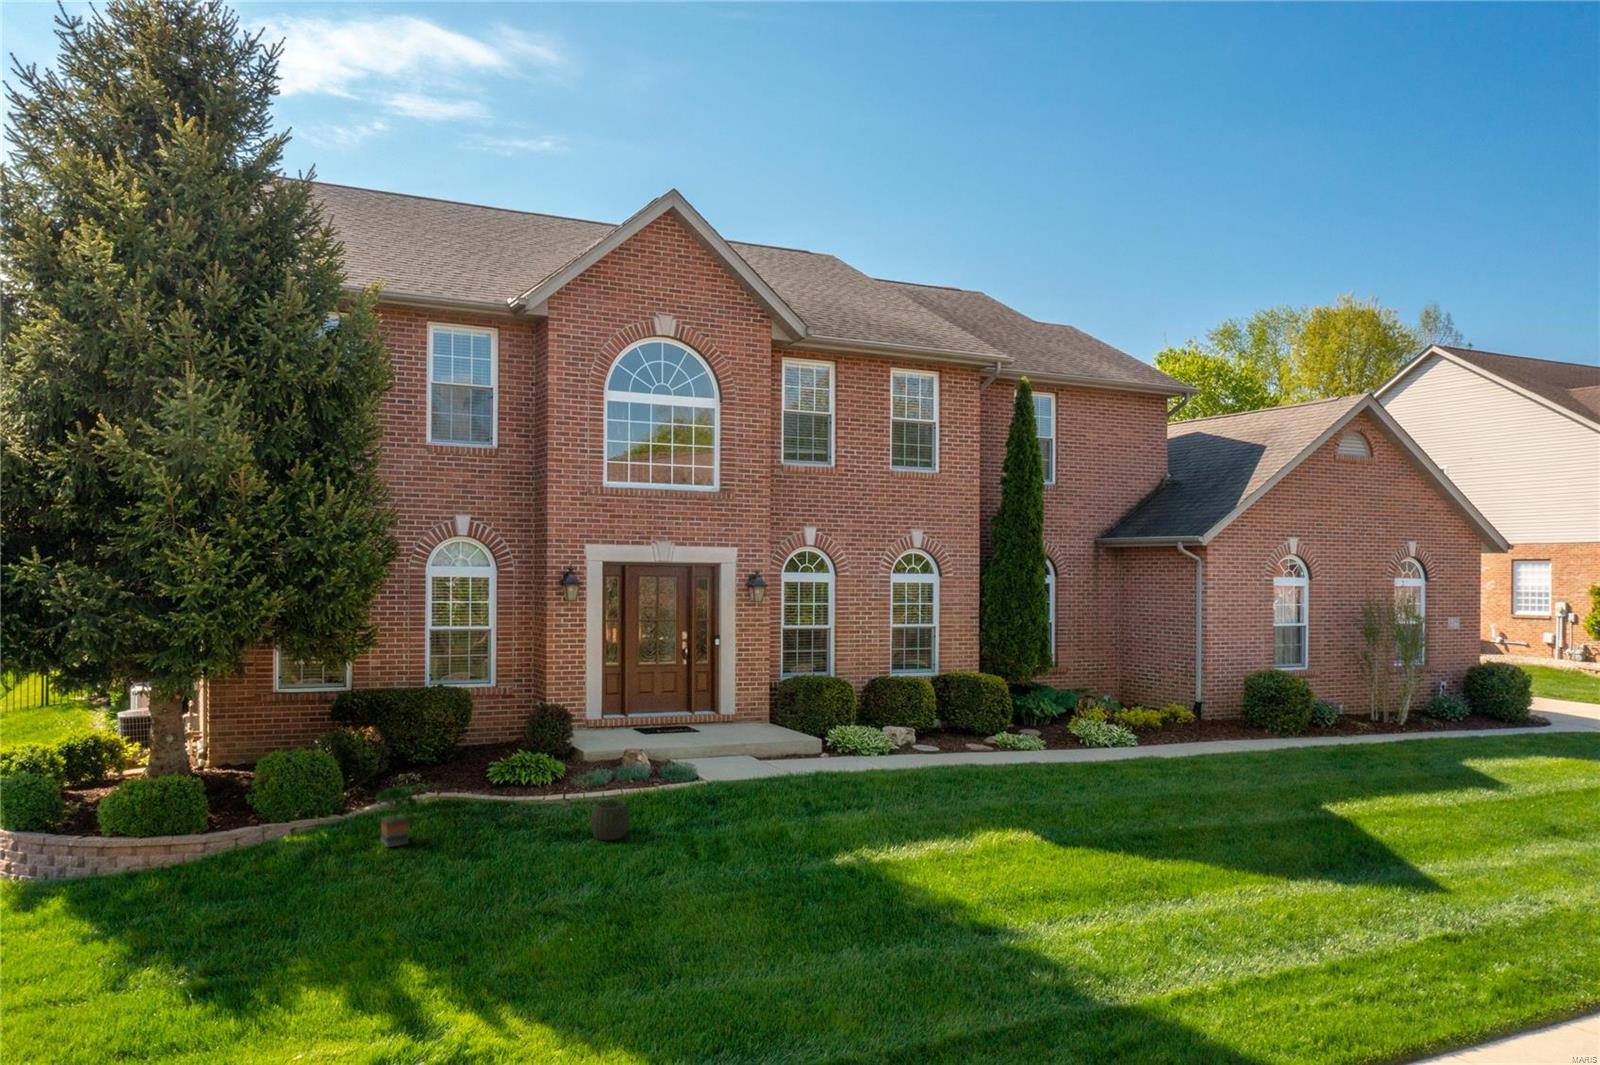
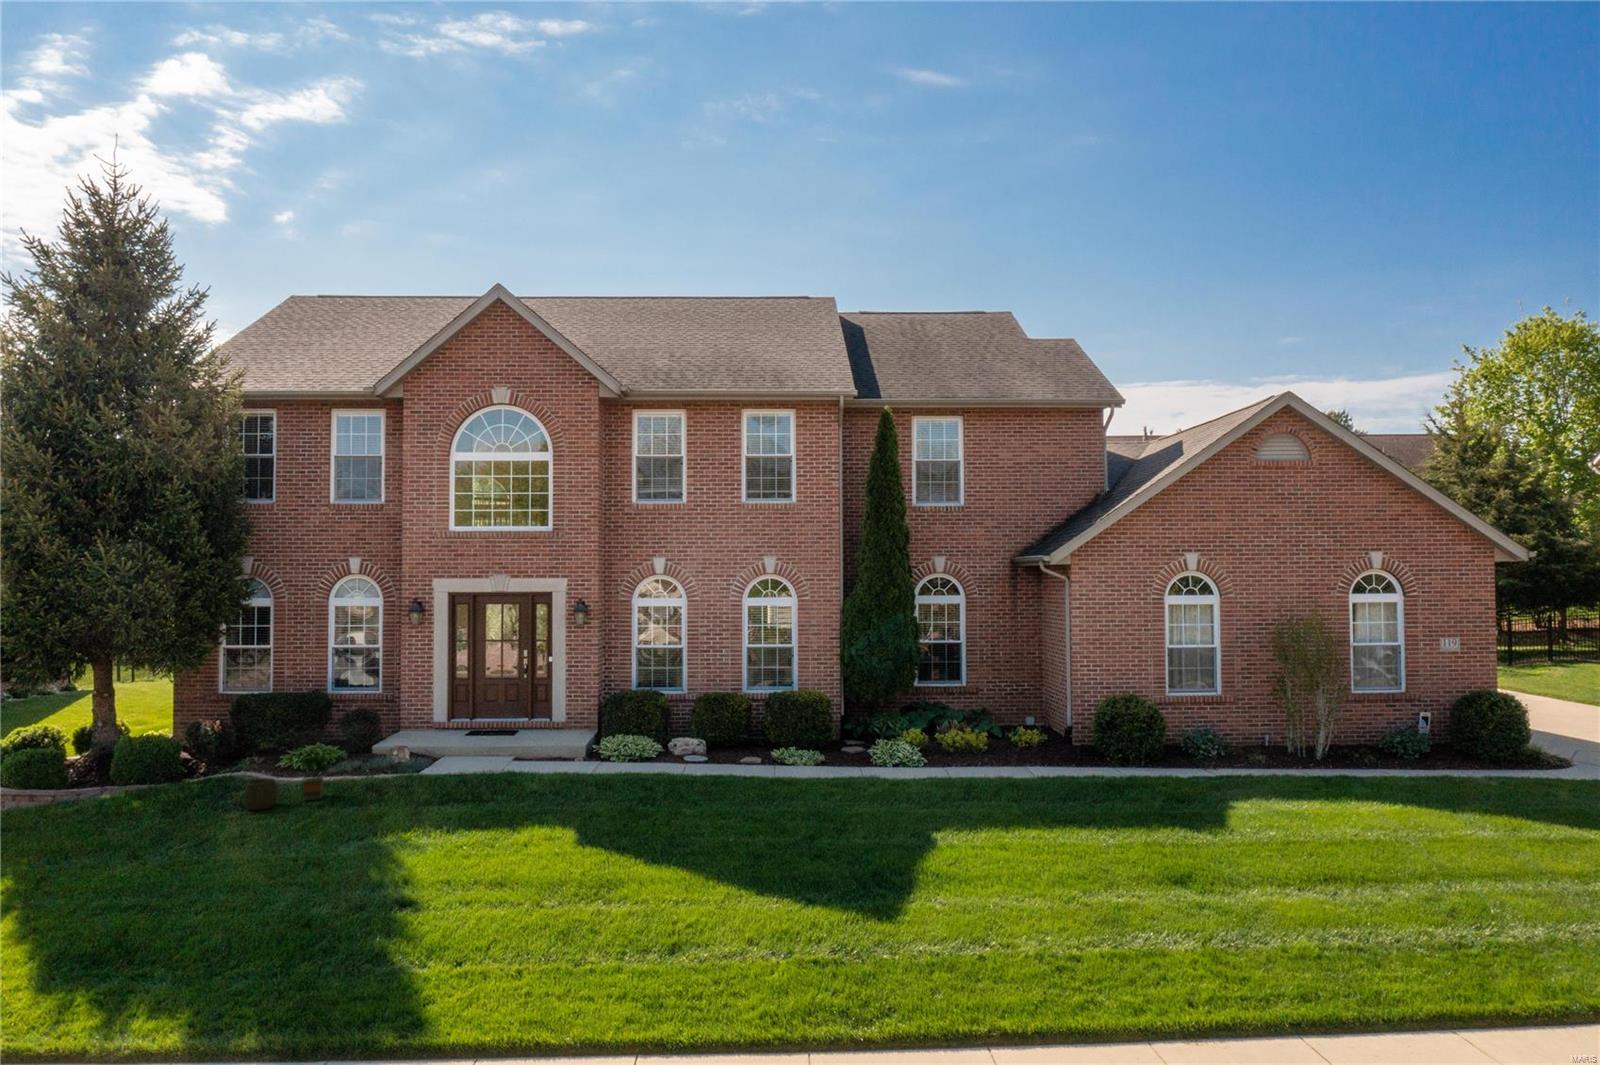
potted tree: present [376,786,417,848] -> present [300,756,328,800]

